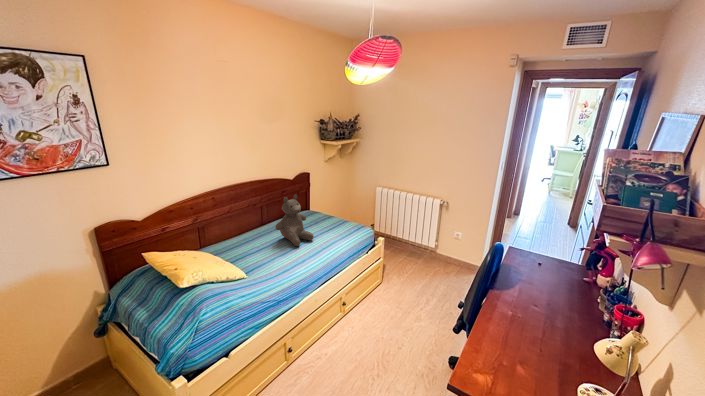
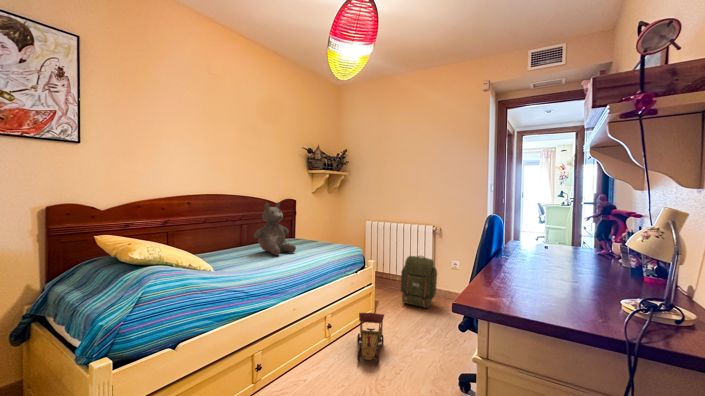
backpack: none [406,229,440,275] -> present [401,256,437,308]
toy train: none [367,291,391,338] -> present [357,313,384,364]

